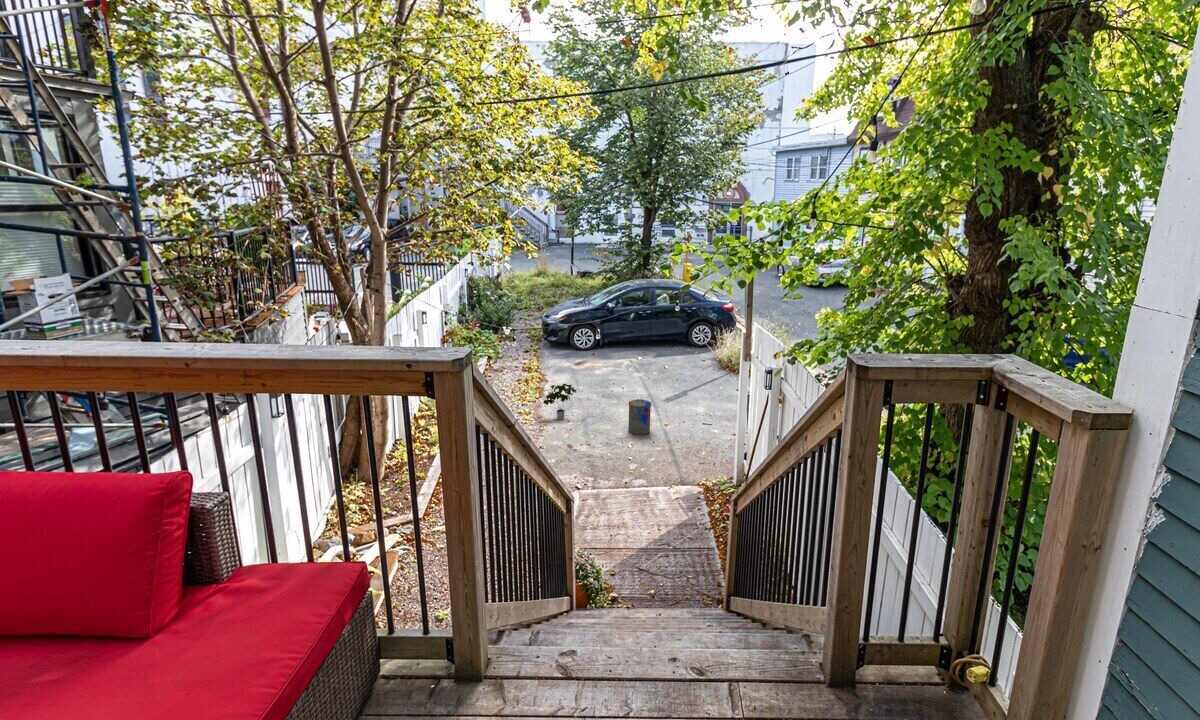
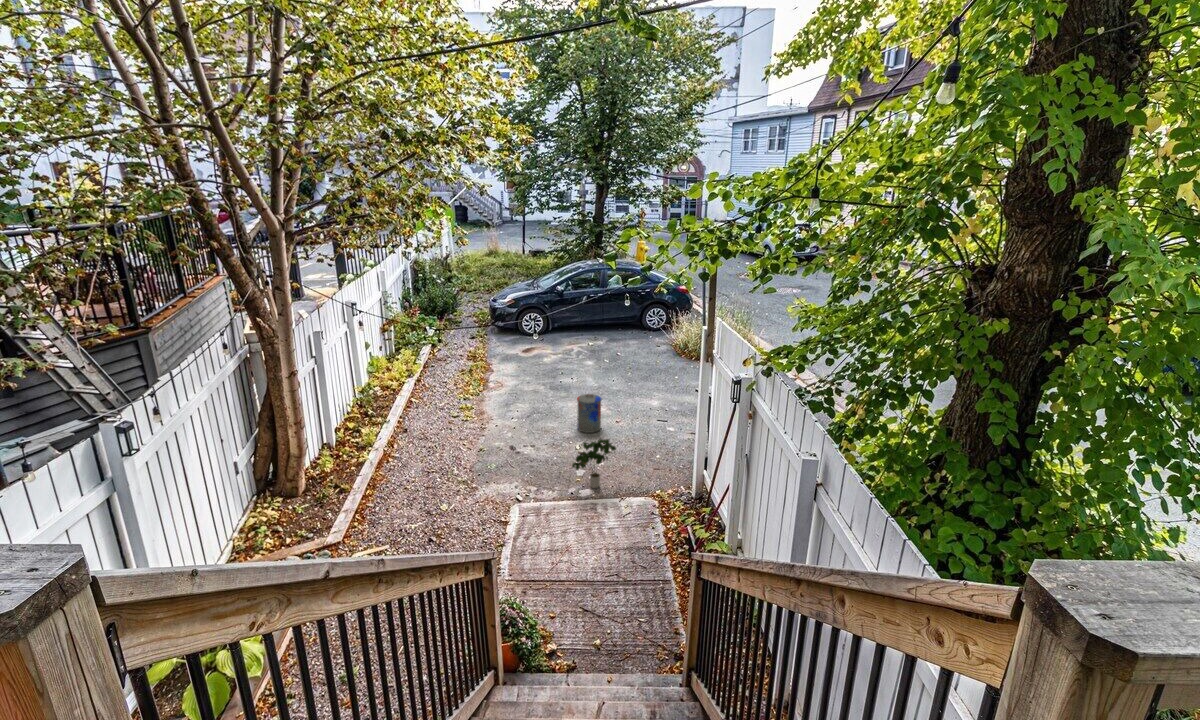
potted plant: present [543,384,576,420] -> present [572,439,616,488]

